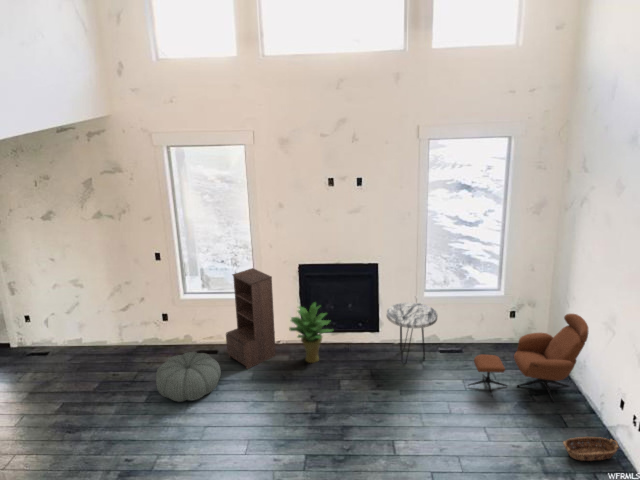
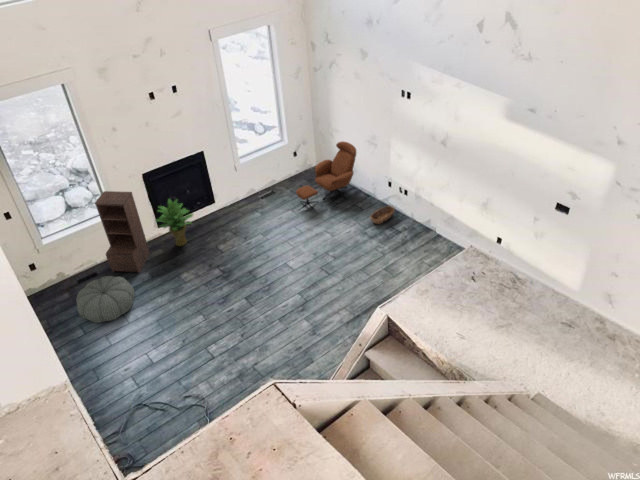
side table: present [387,302,437,364] -> none [224,169,262,216]

